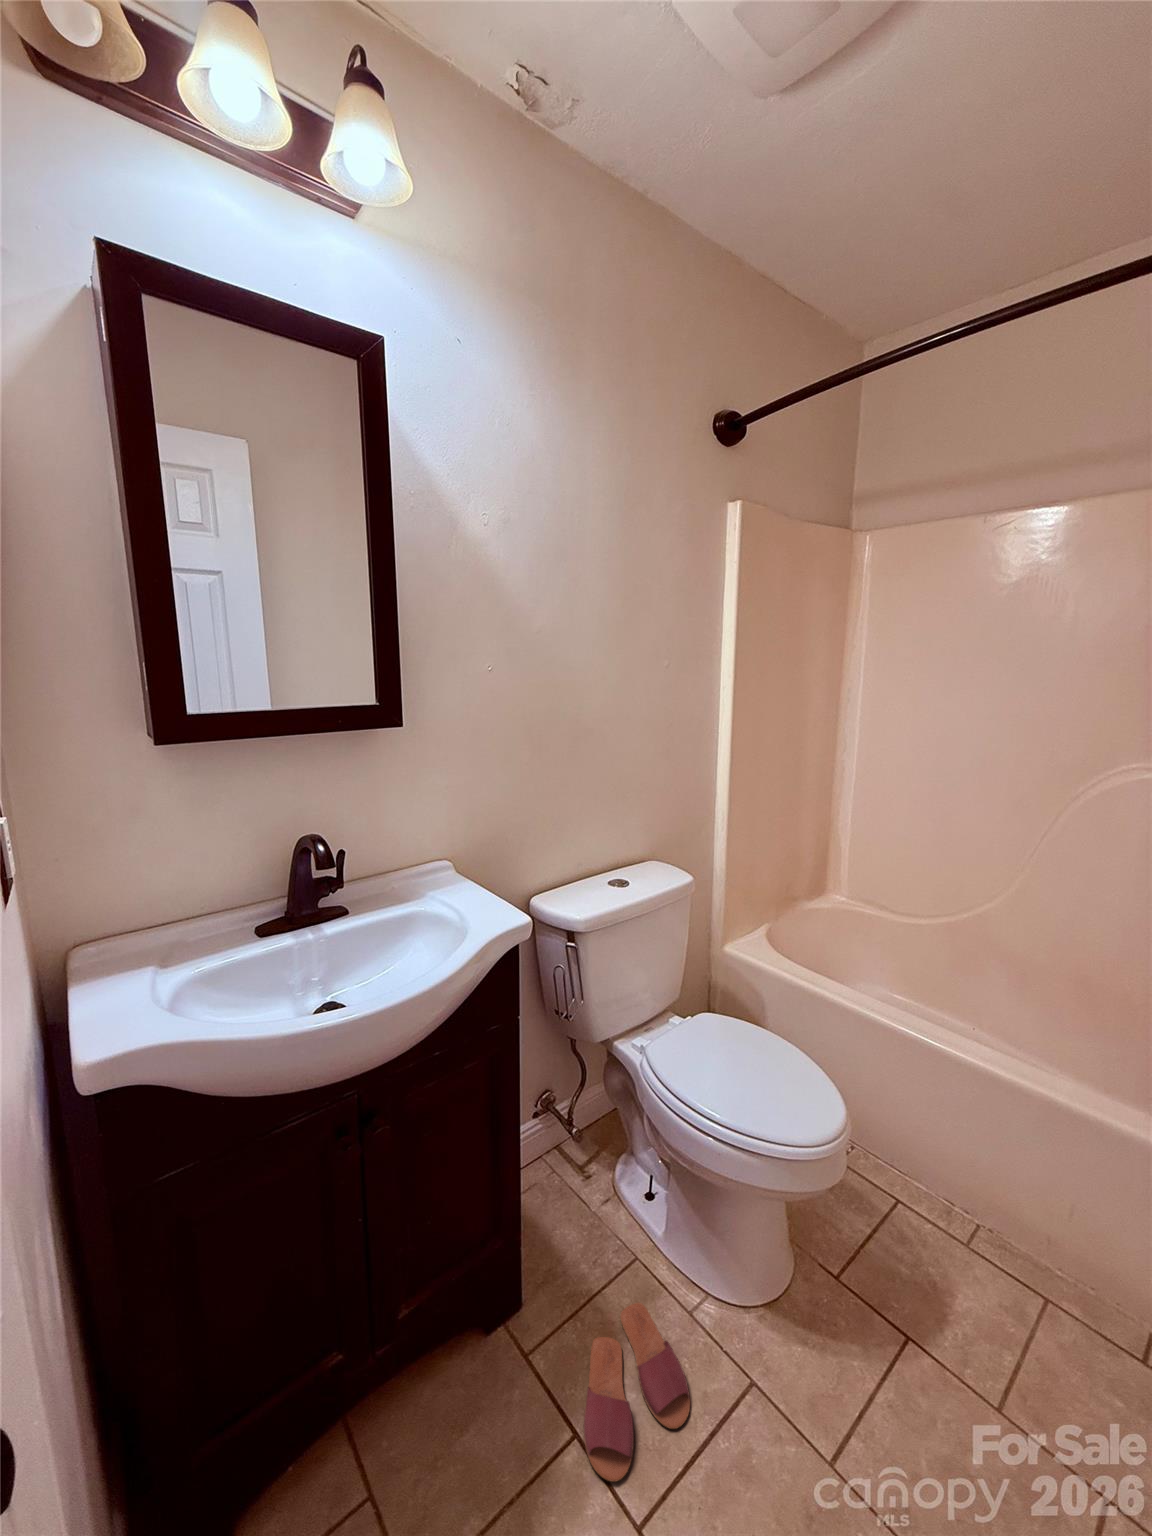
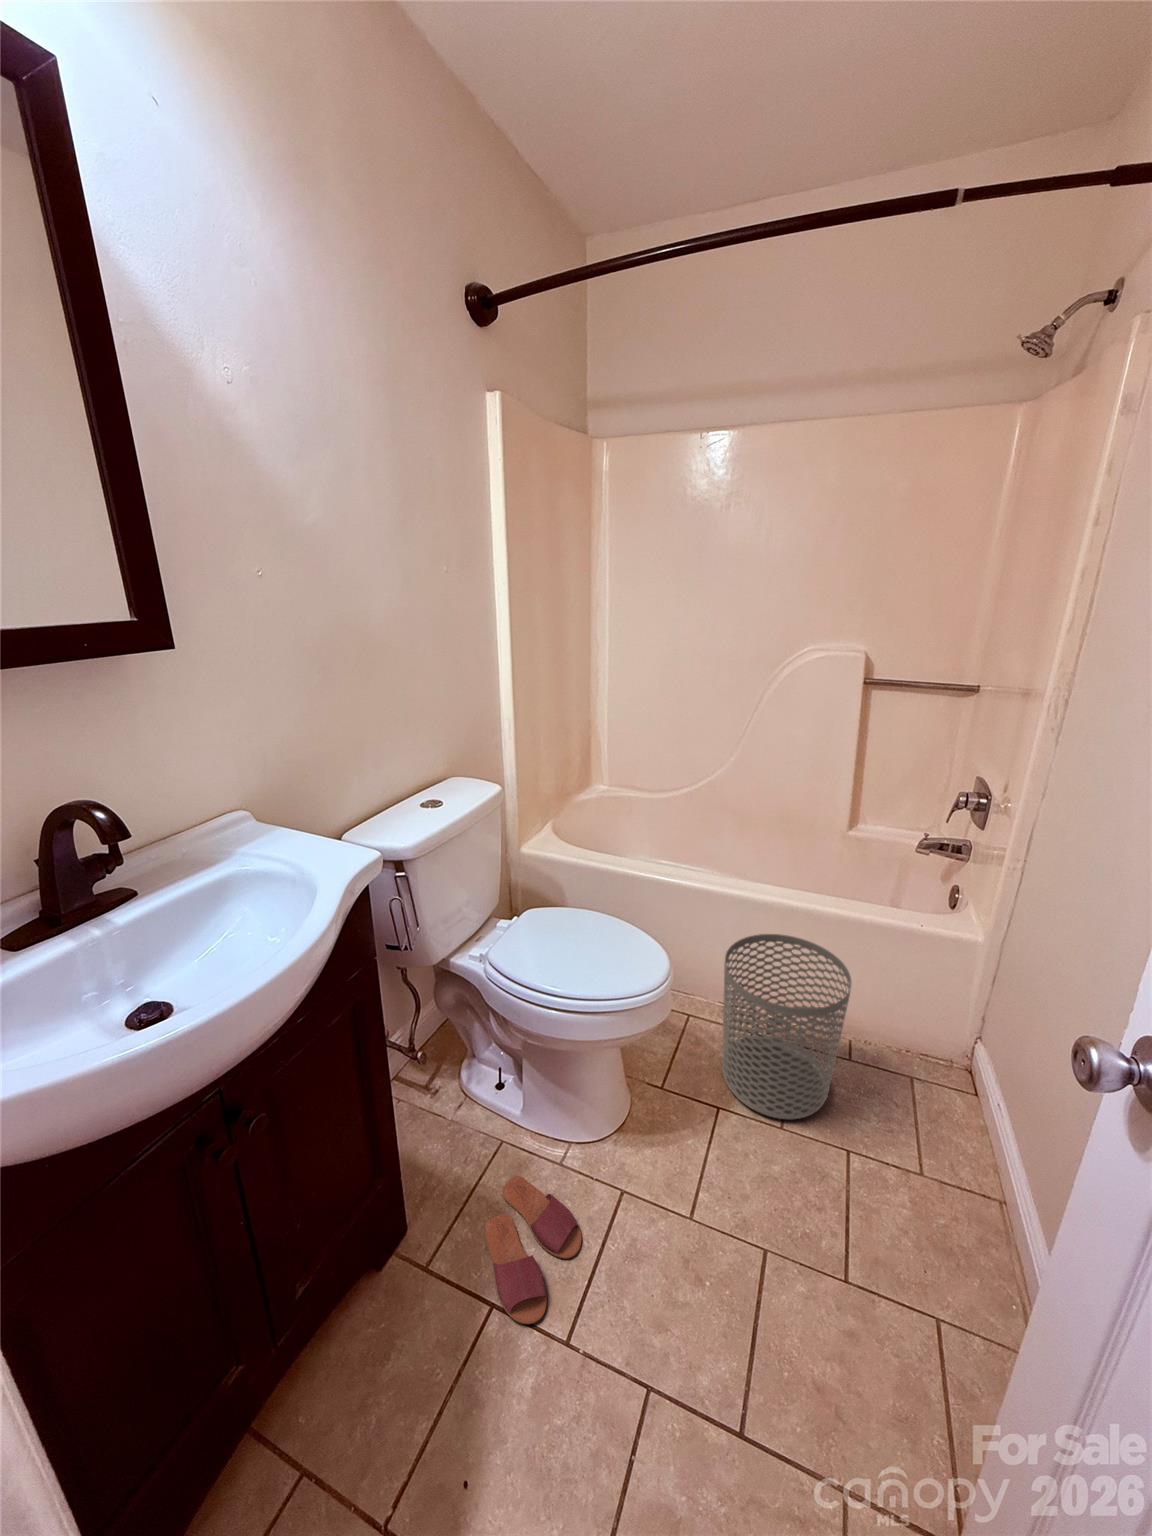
waste bin: none [924,1123,1130,1411] -> present [722,934,851,1119]

